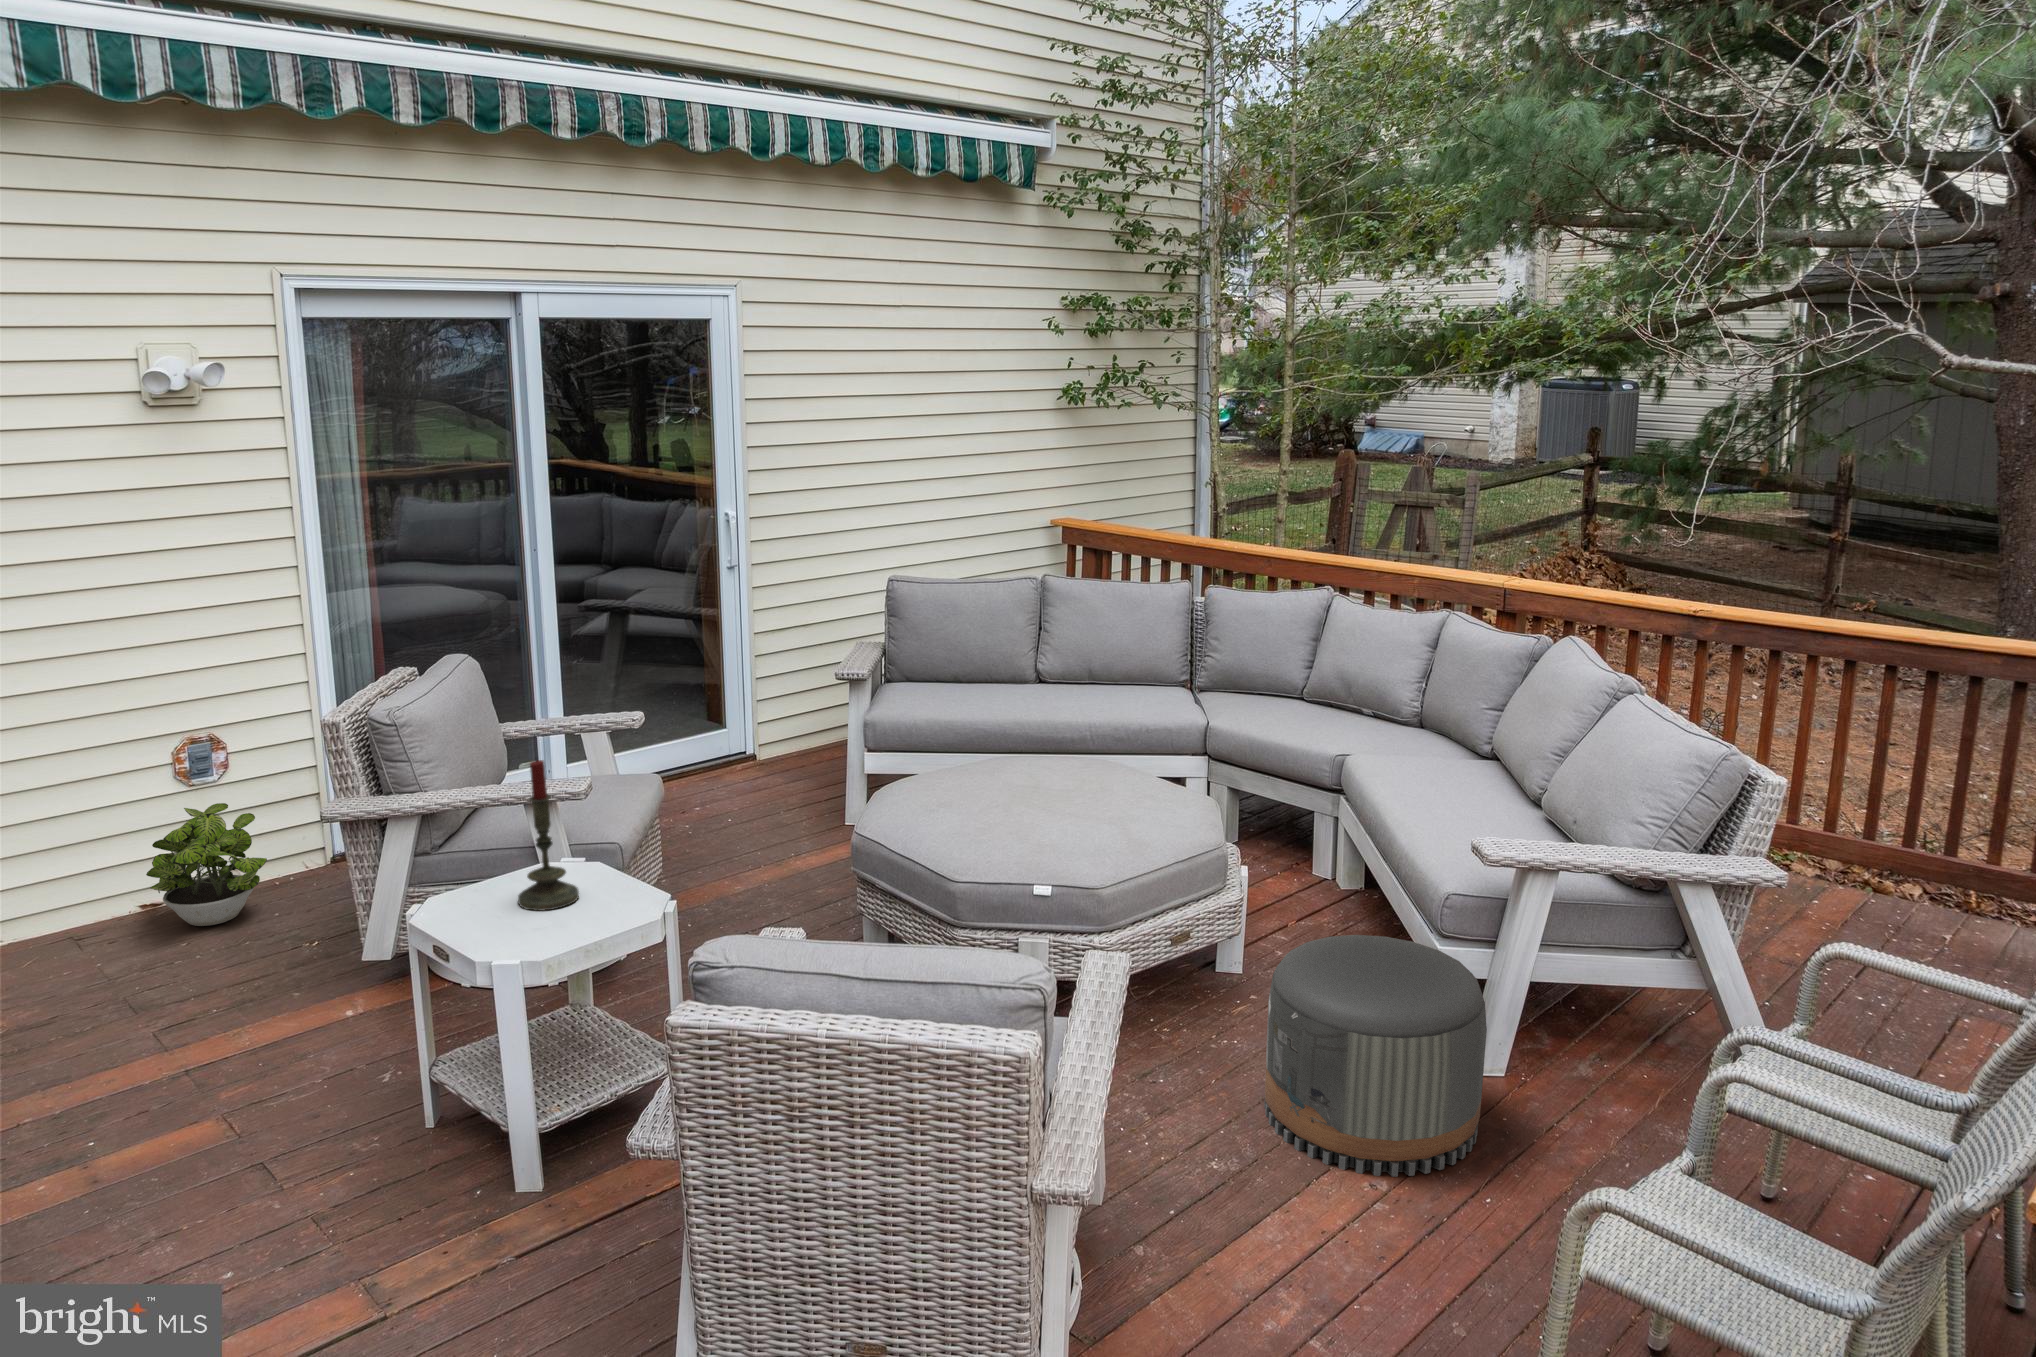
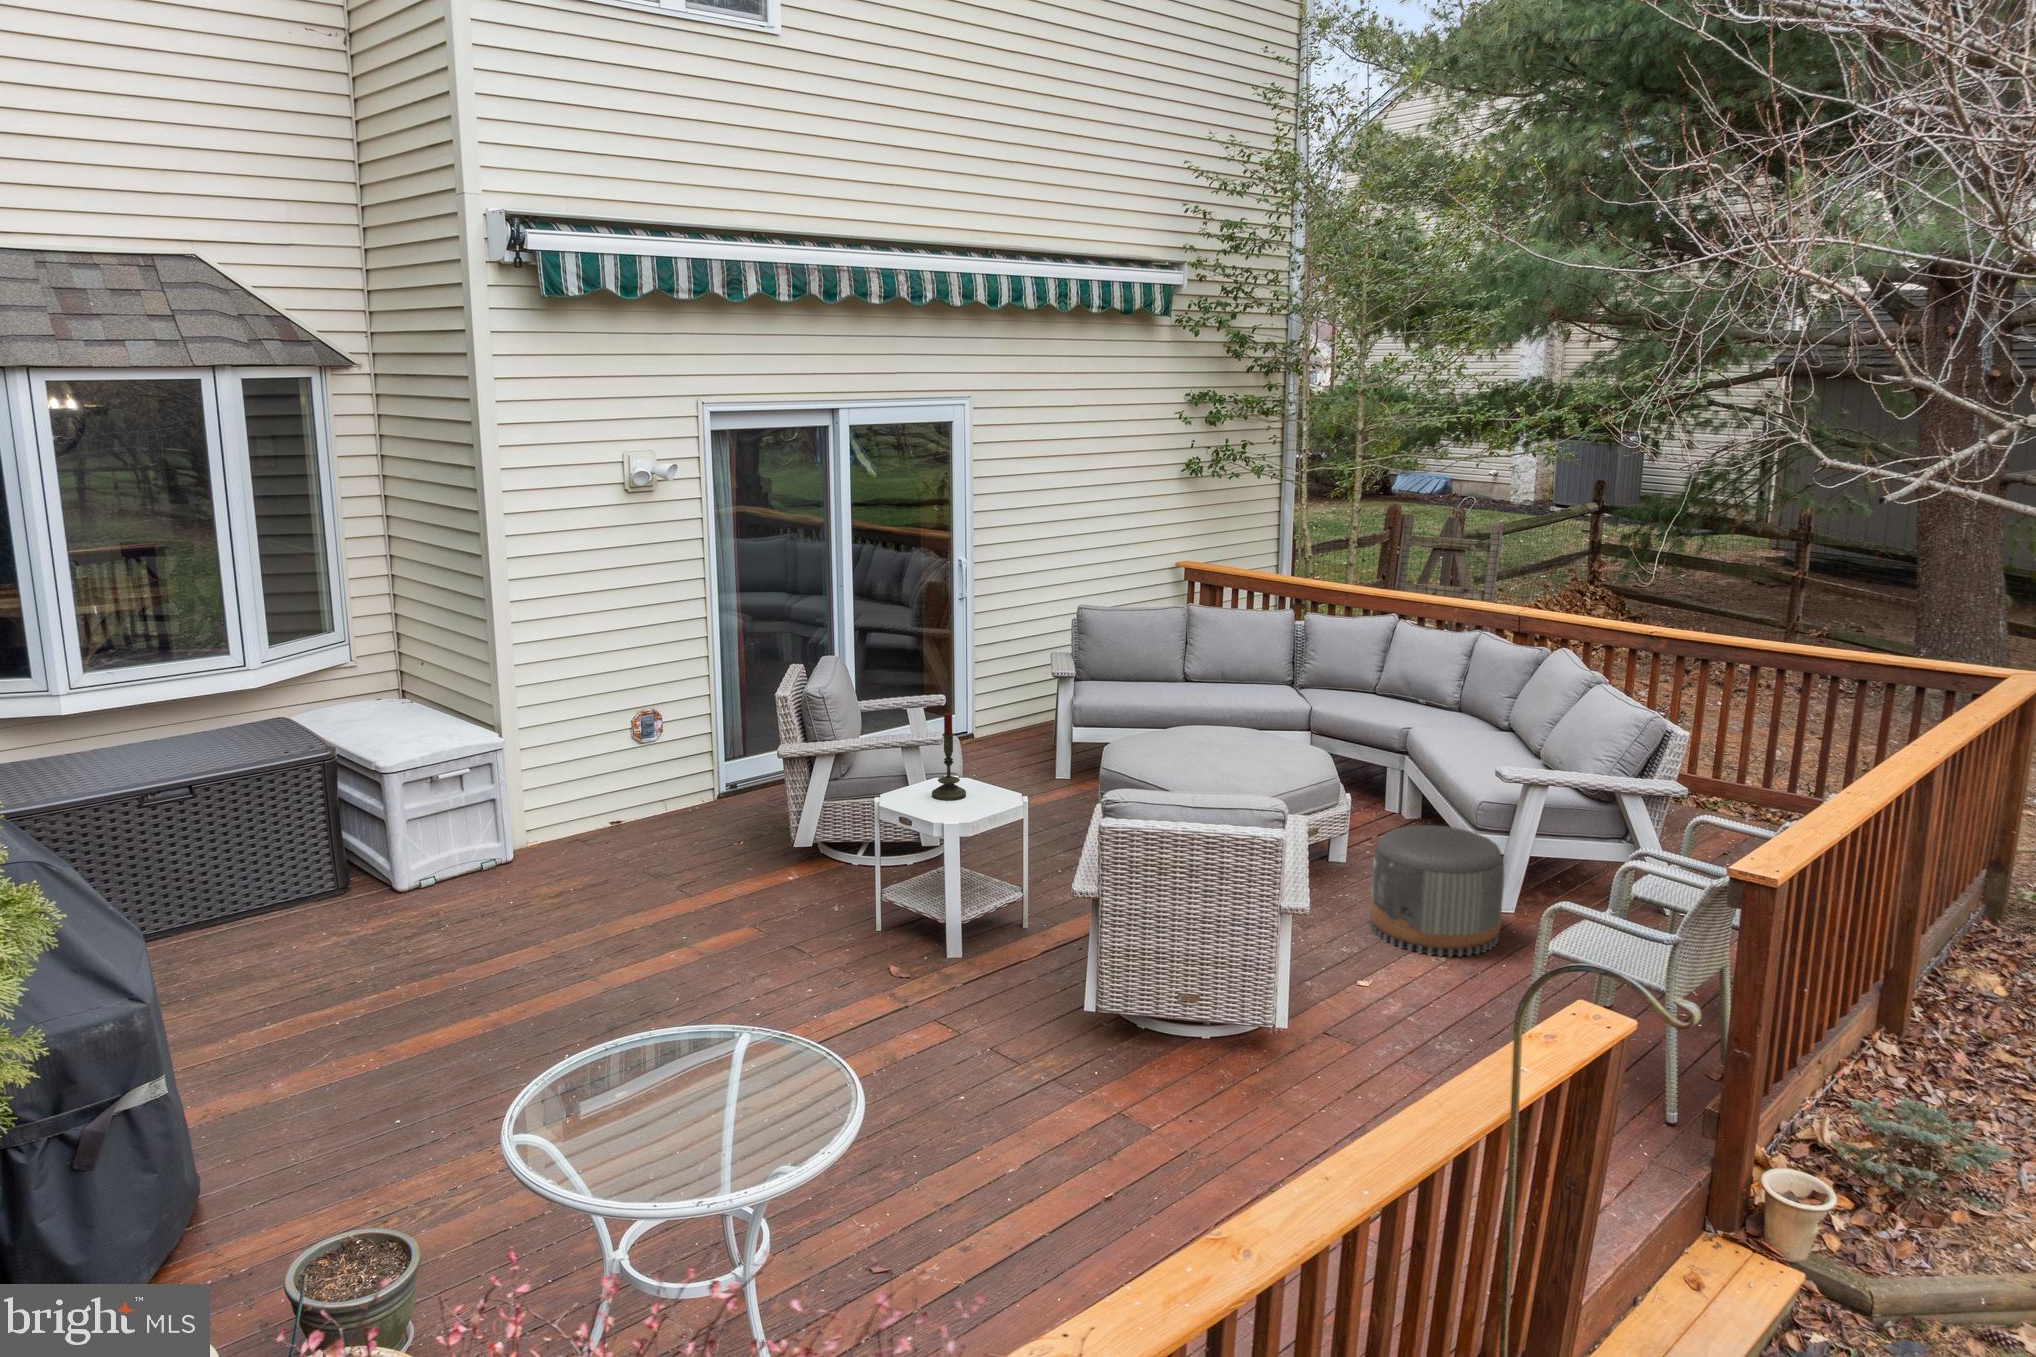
potted plant: present [146,803,267,926] -> none [621,753,696,832]

